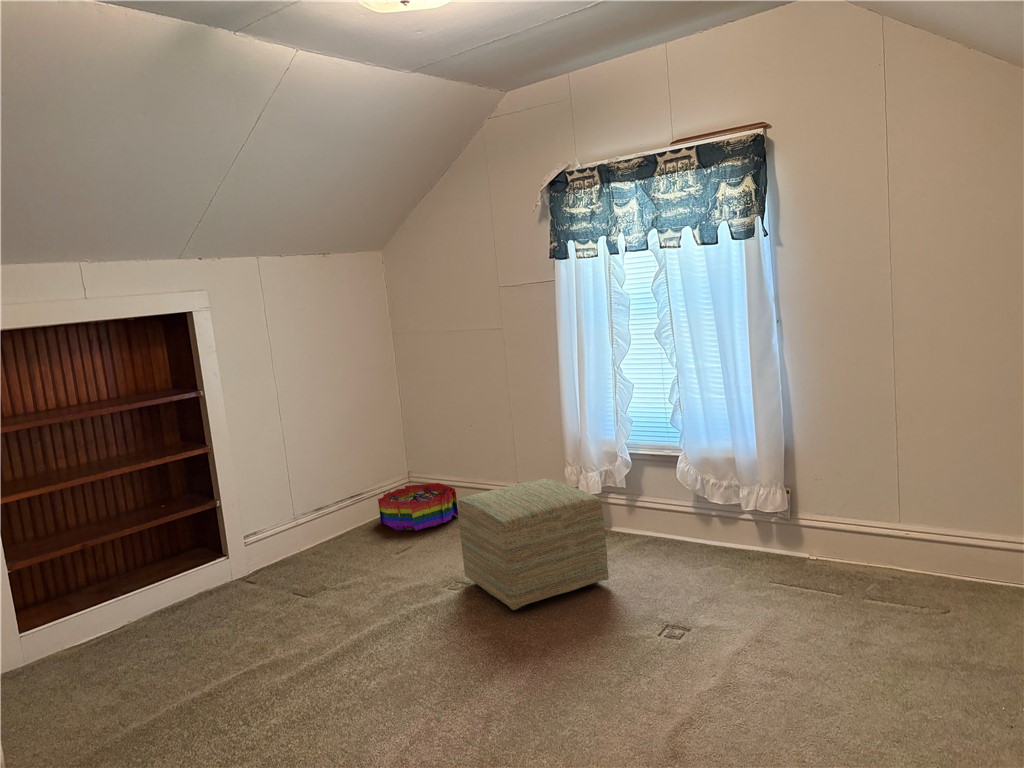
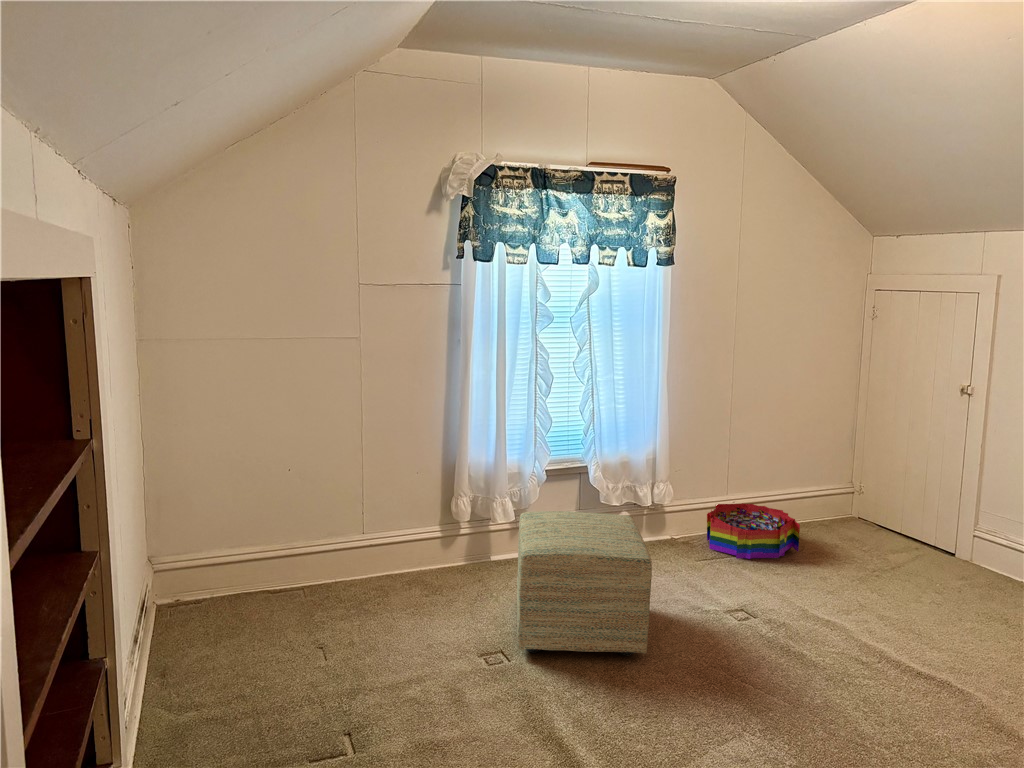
storage bin: present [378,483,458,531] -> present [707,503,800,559]

